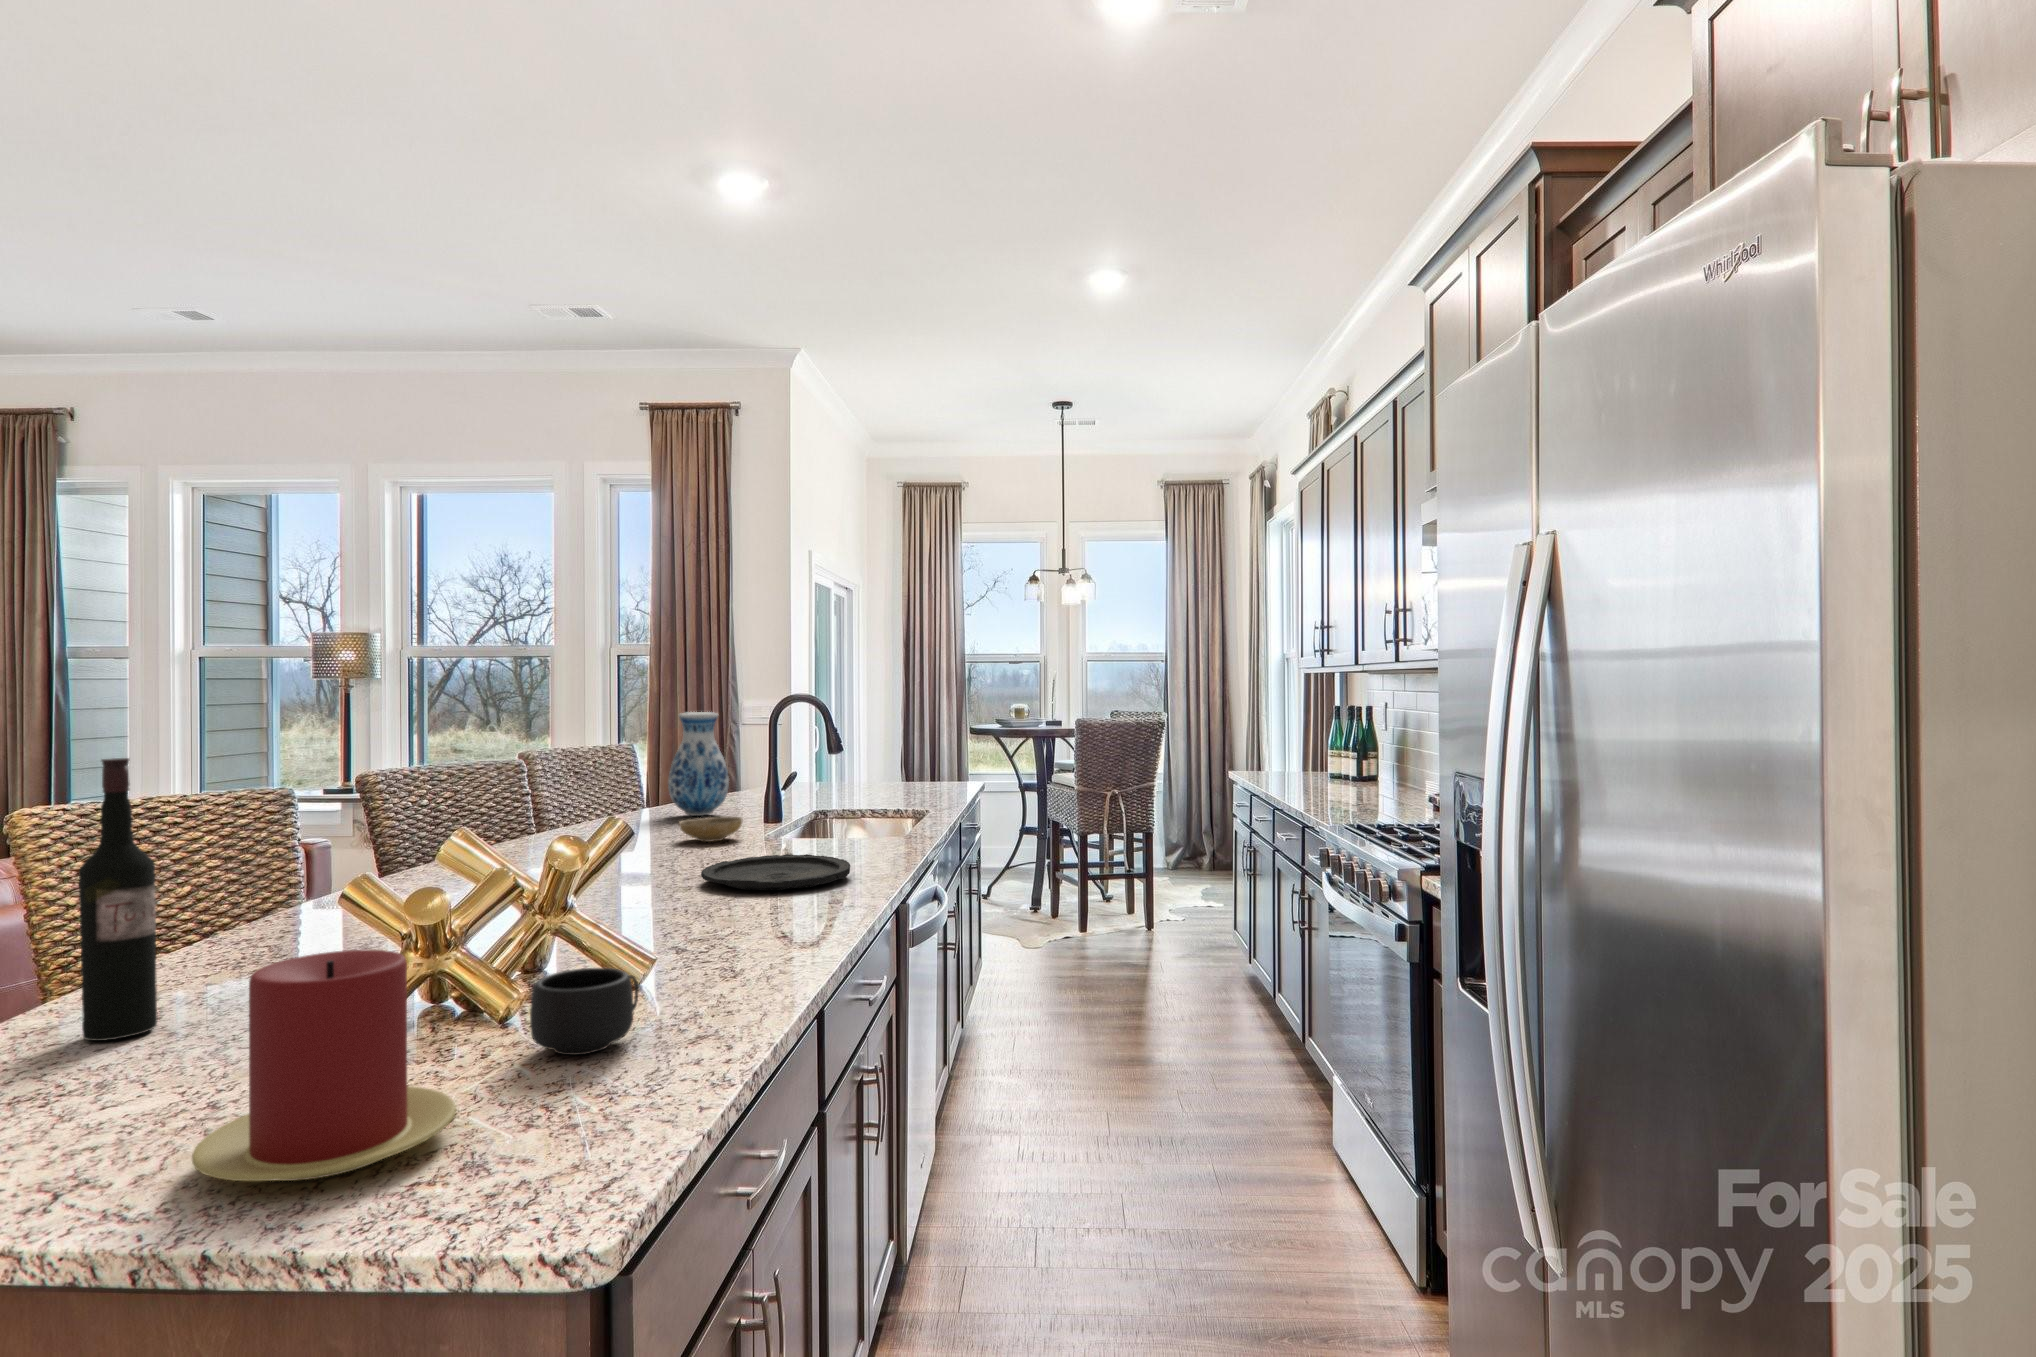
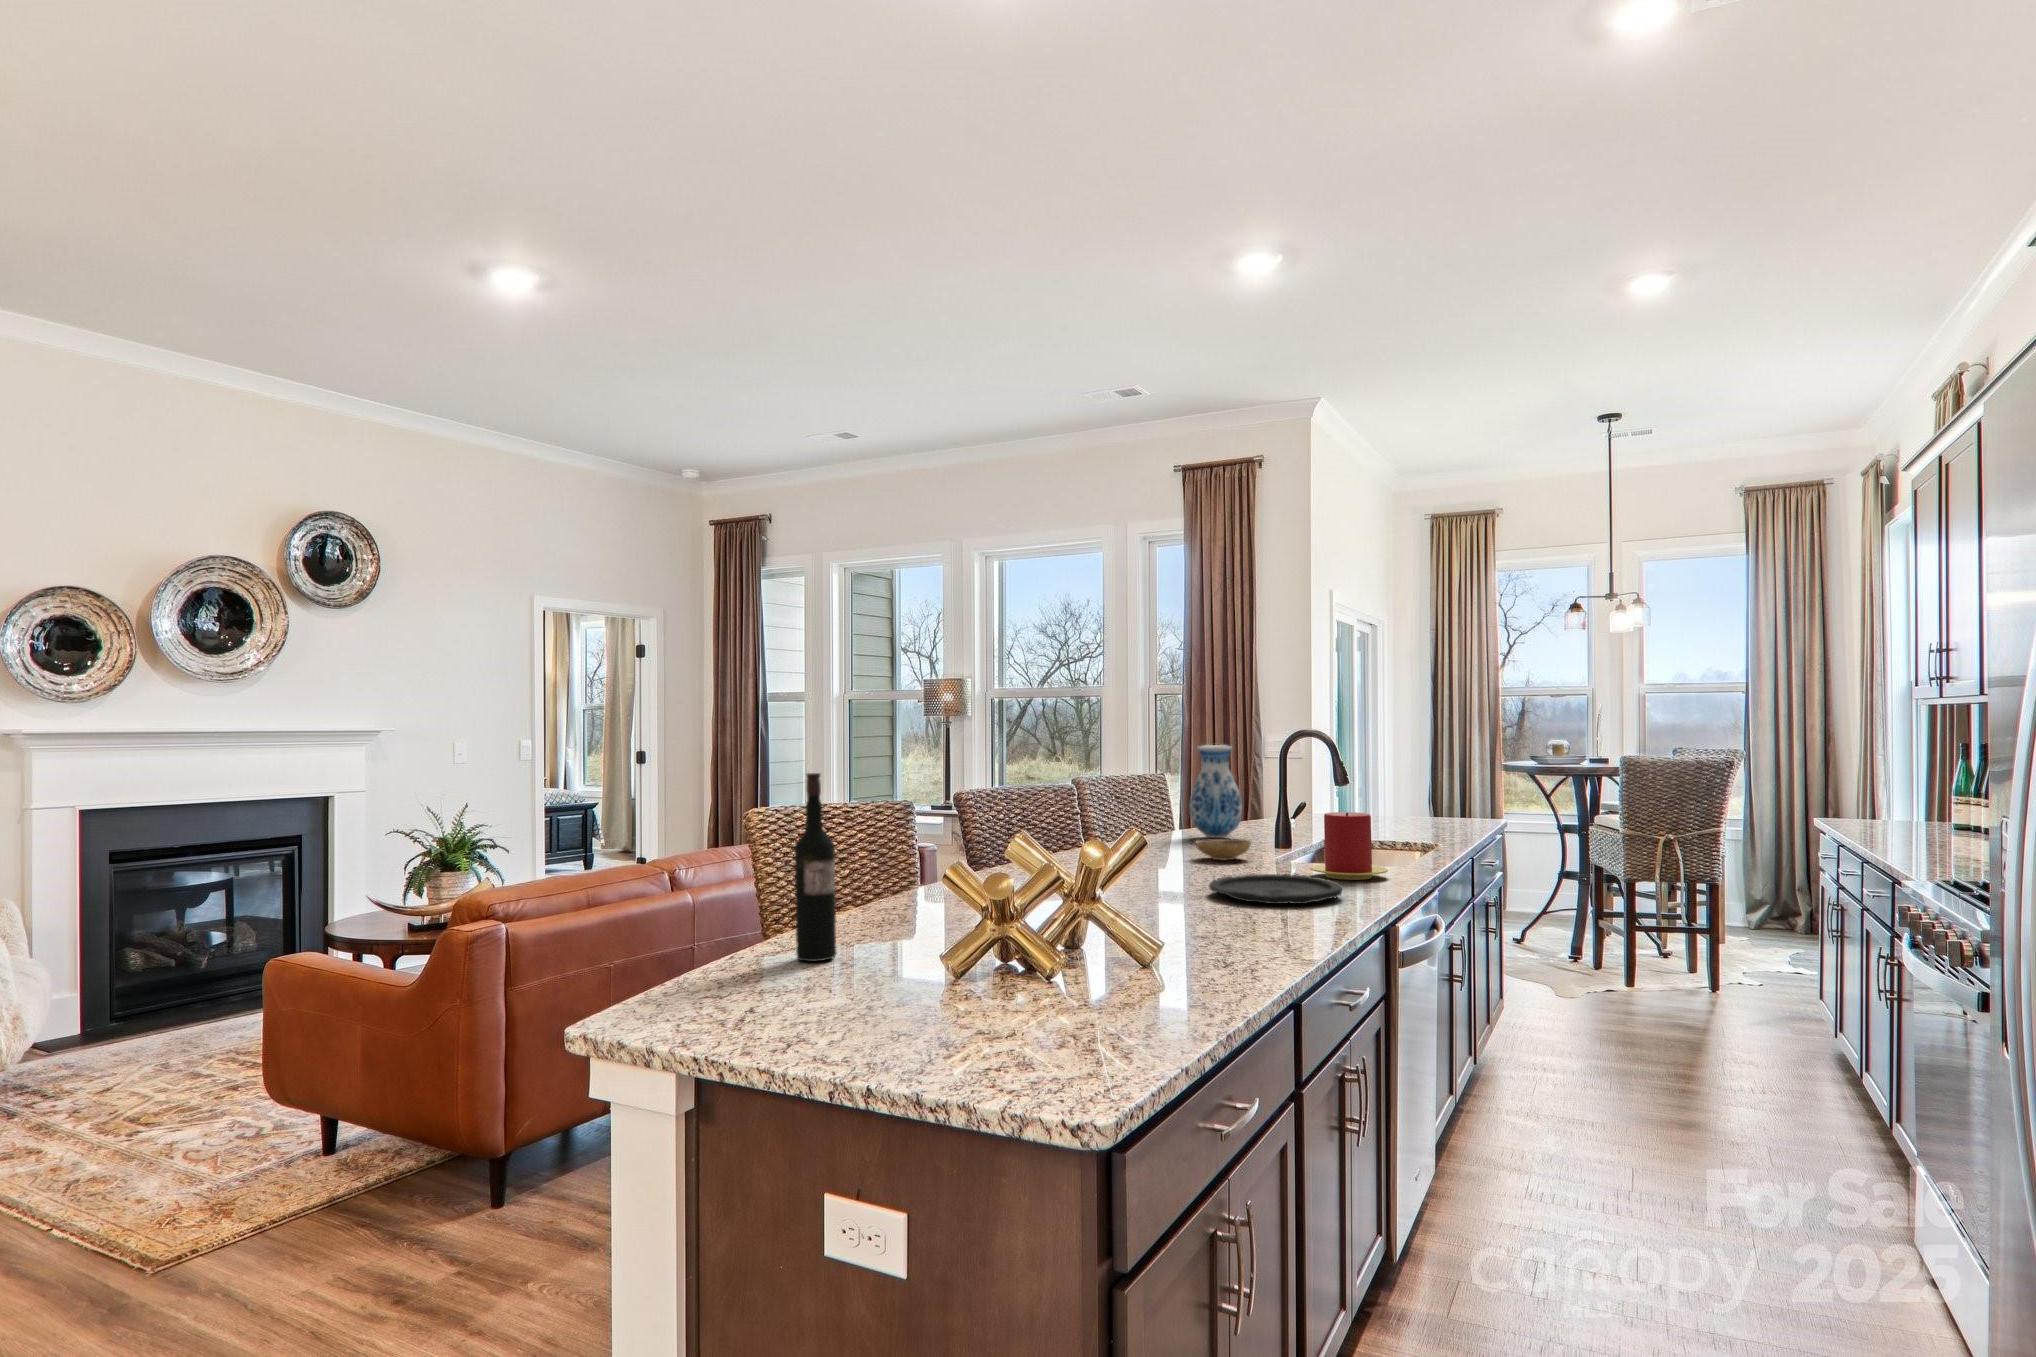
candle: present [192,950,456,1181] -> present [1310,812,1388,880]
mug: present [530,968,638,1055] -> none [1064,943,1143,1008]

